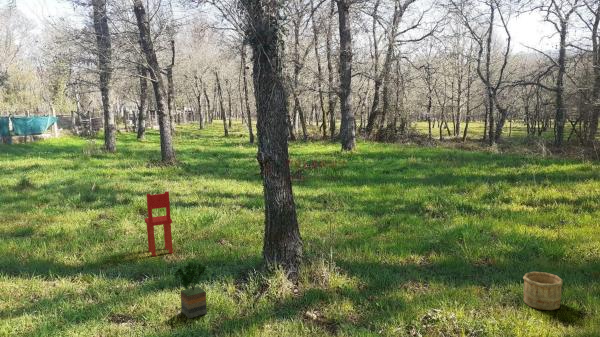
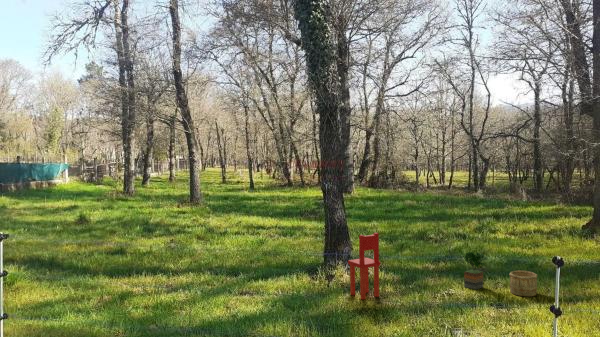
chair: present [144,191,173,256] -> present [348,233,381,299]
potted tree: present [174,262,212,318] -> present [464,252,487,289]

